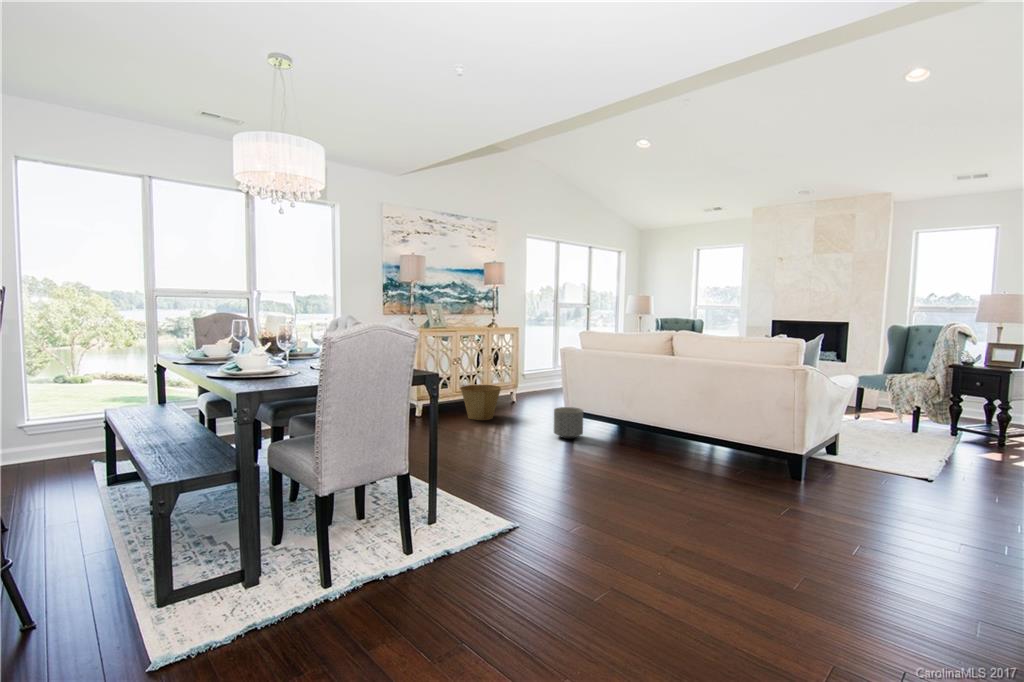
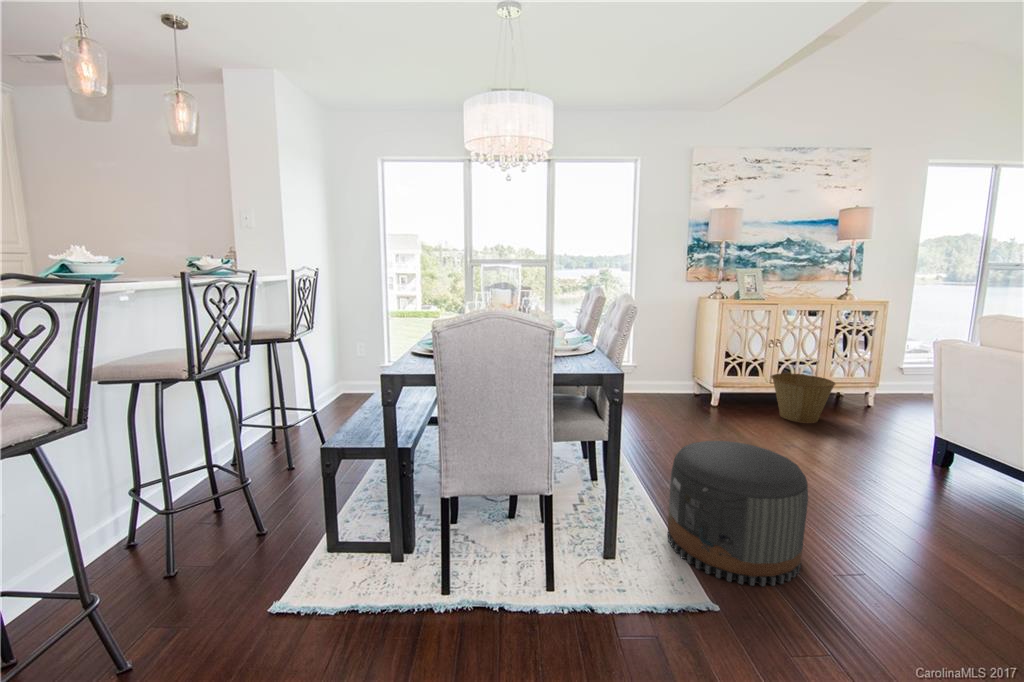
planter: present [554,407,583,439] -> none [903,433,971,488]
pouf: none [454,423,539,511] -> present [668,441,808,586]

